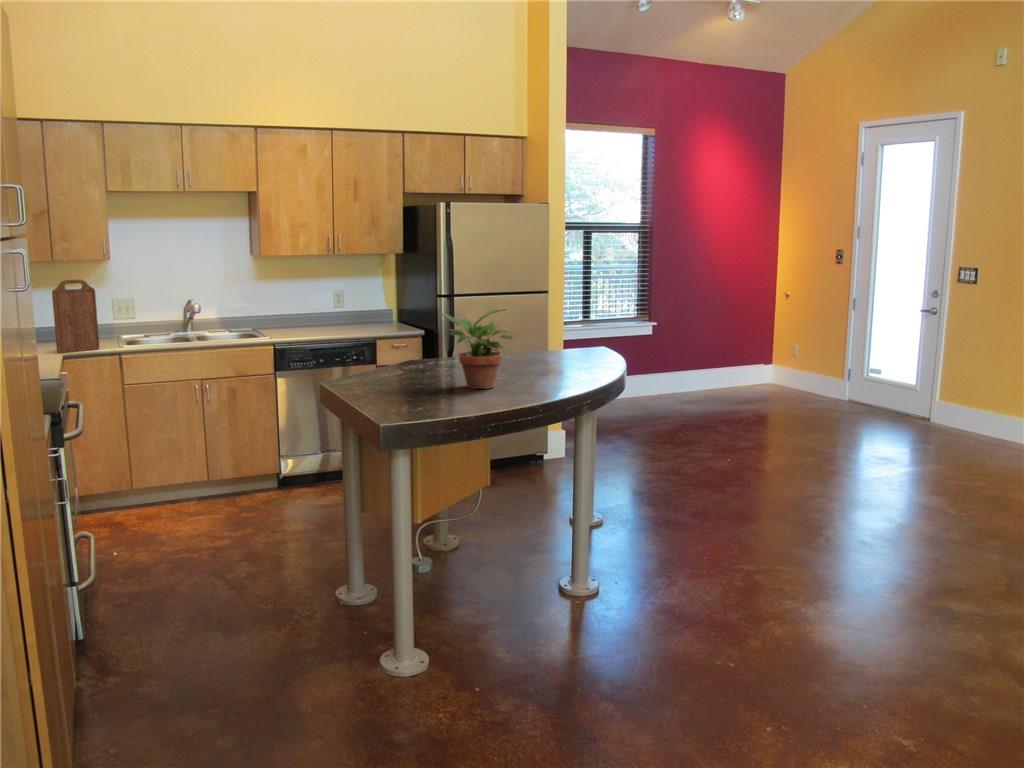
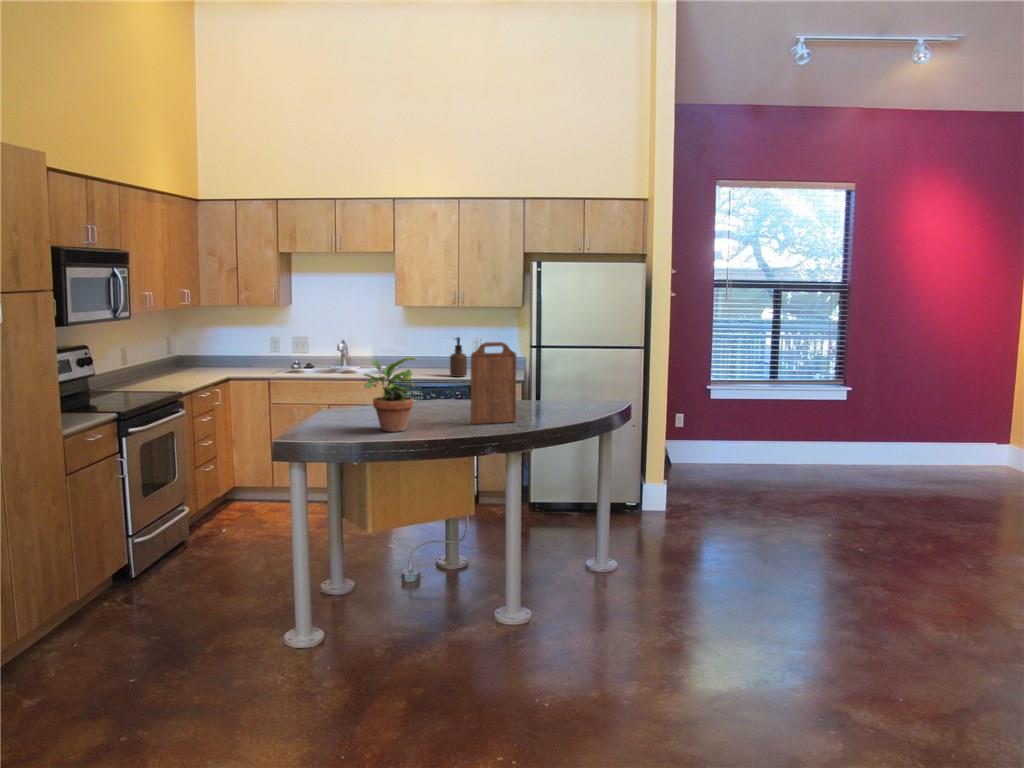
cutting board: present [52,280,99,353] -> present [471,342,517,424]
soap dispenser: none [344,289,364,334] -> present [450,337,467,377]

